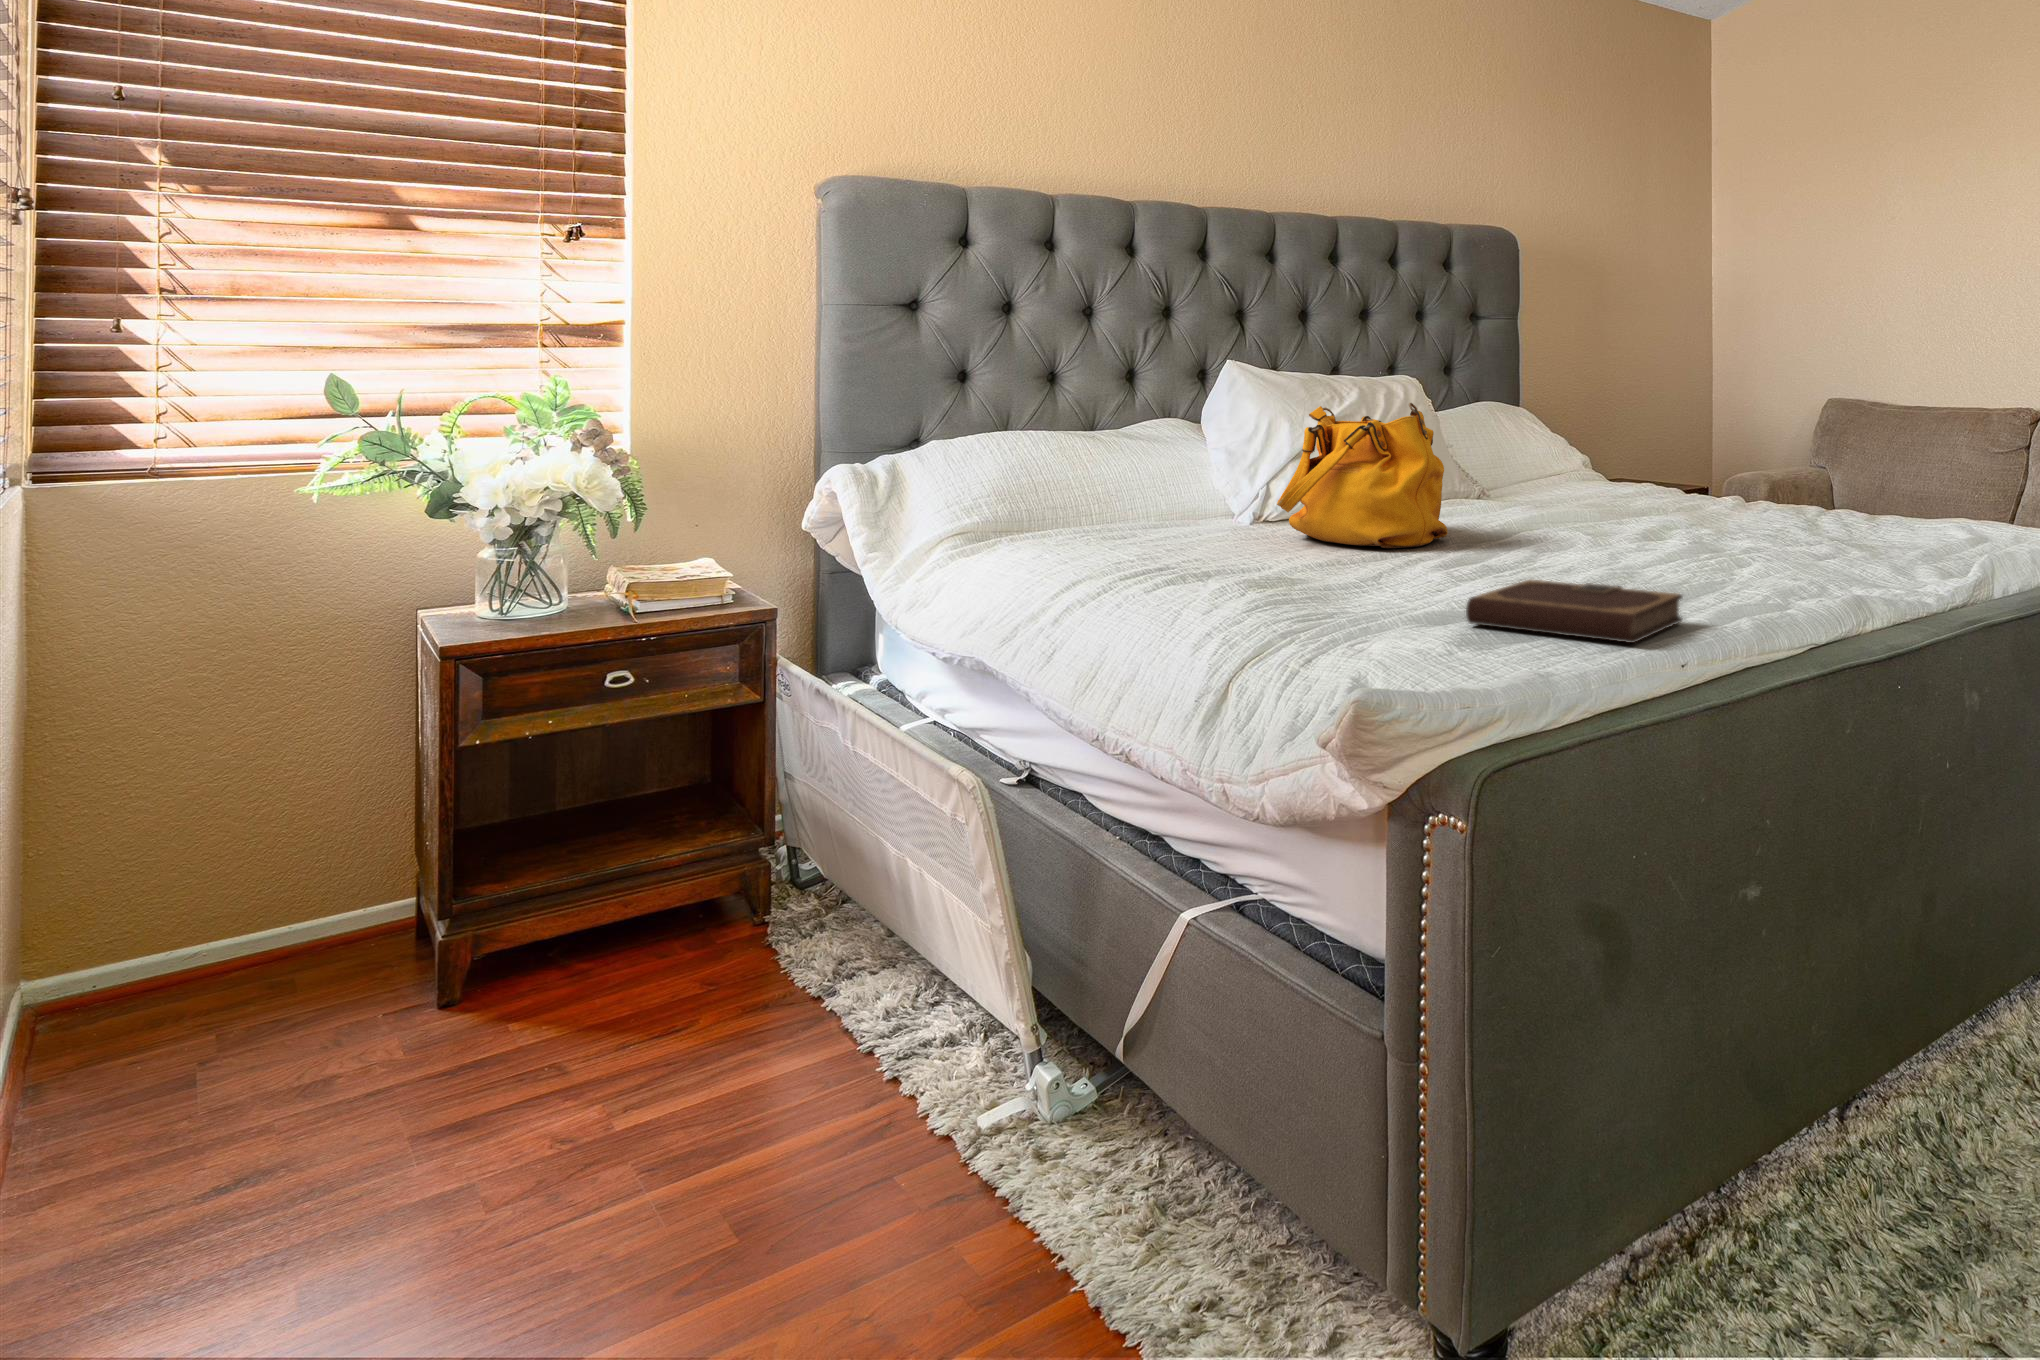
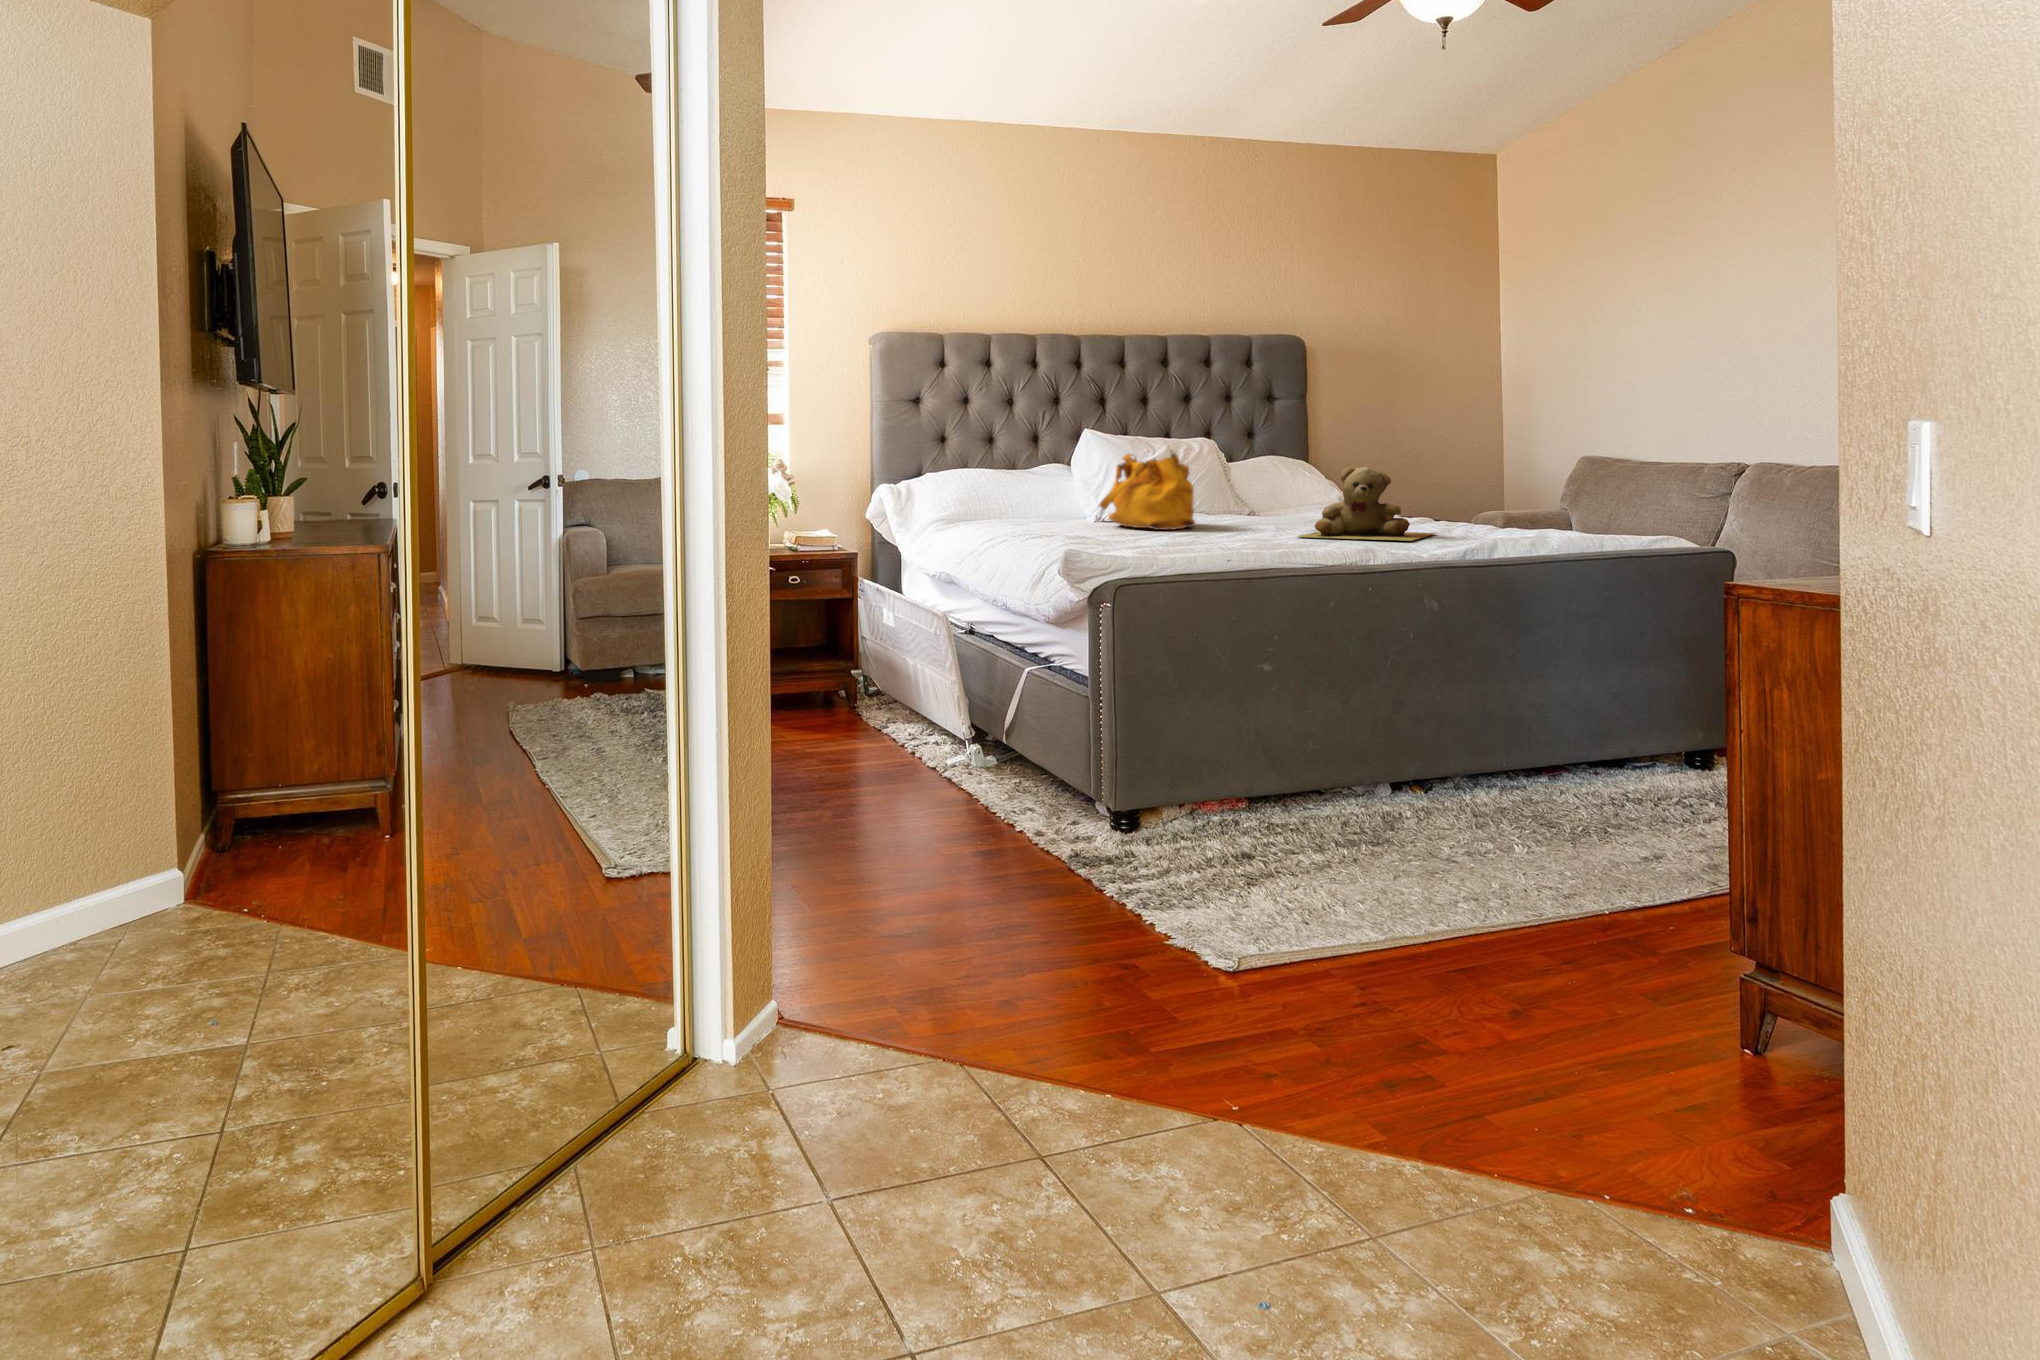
teddy bear: none [1649,435,1852,566] -> present [1298,467,1436,541]
notebook: present [1466,580,1682,643] -> none [1157,534,1266,556]

